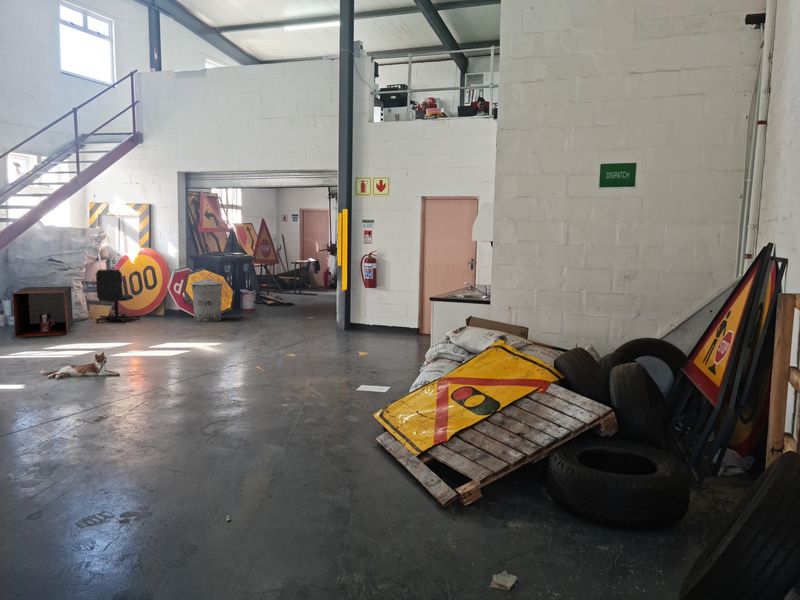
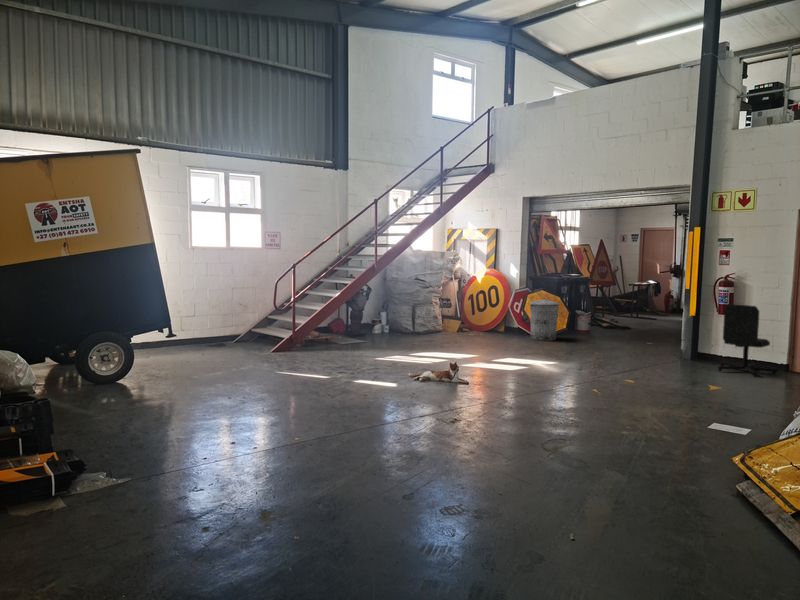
chair: present [96,270,140,323] -> present [719,304,778,377]
storage cabinet: present [13,286,73,337] -> none [391,300,431,342]

